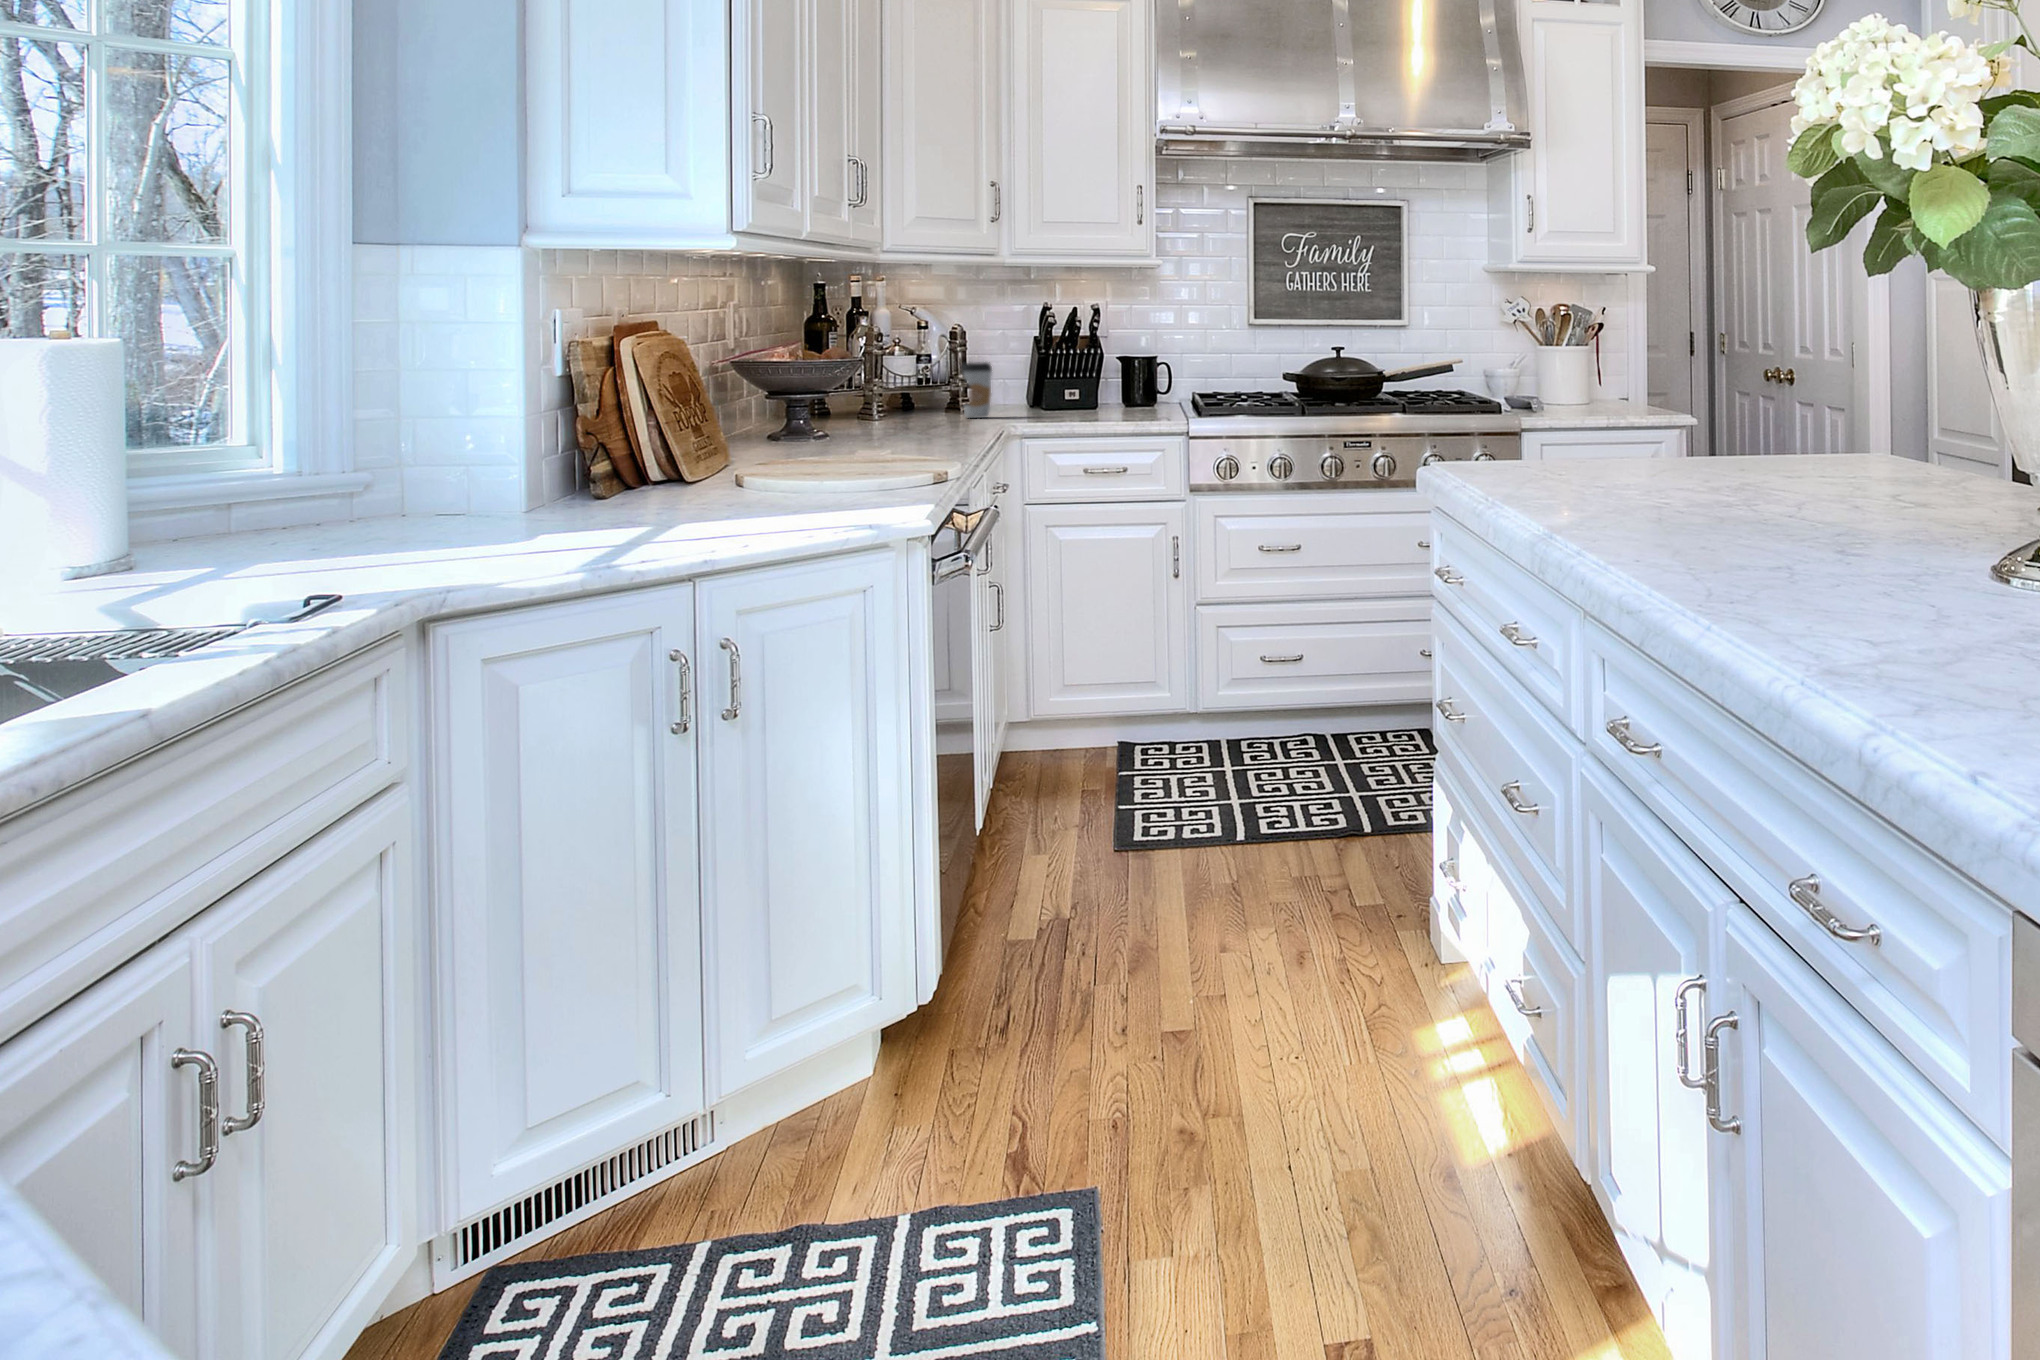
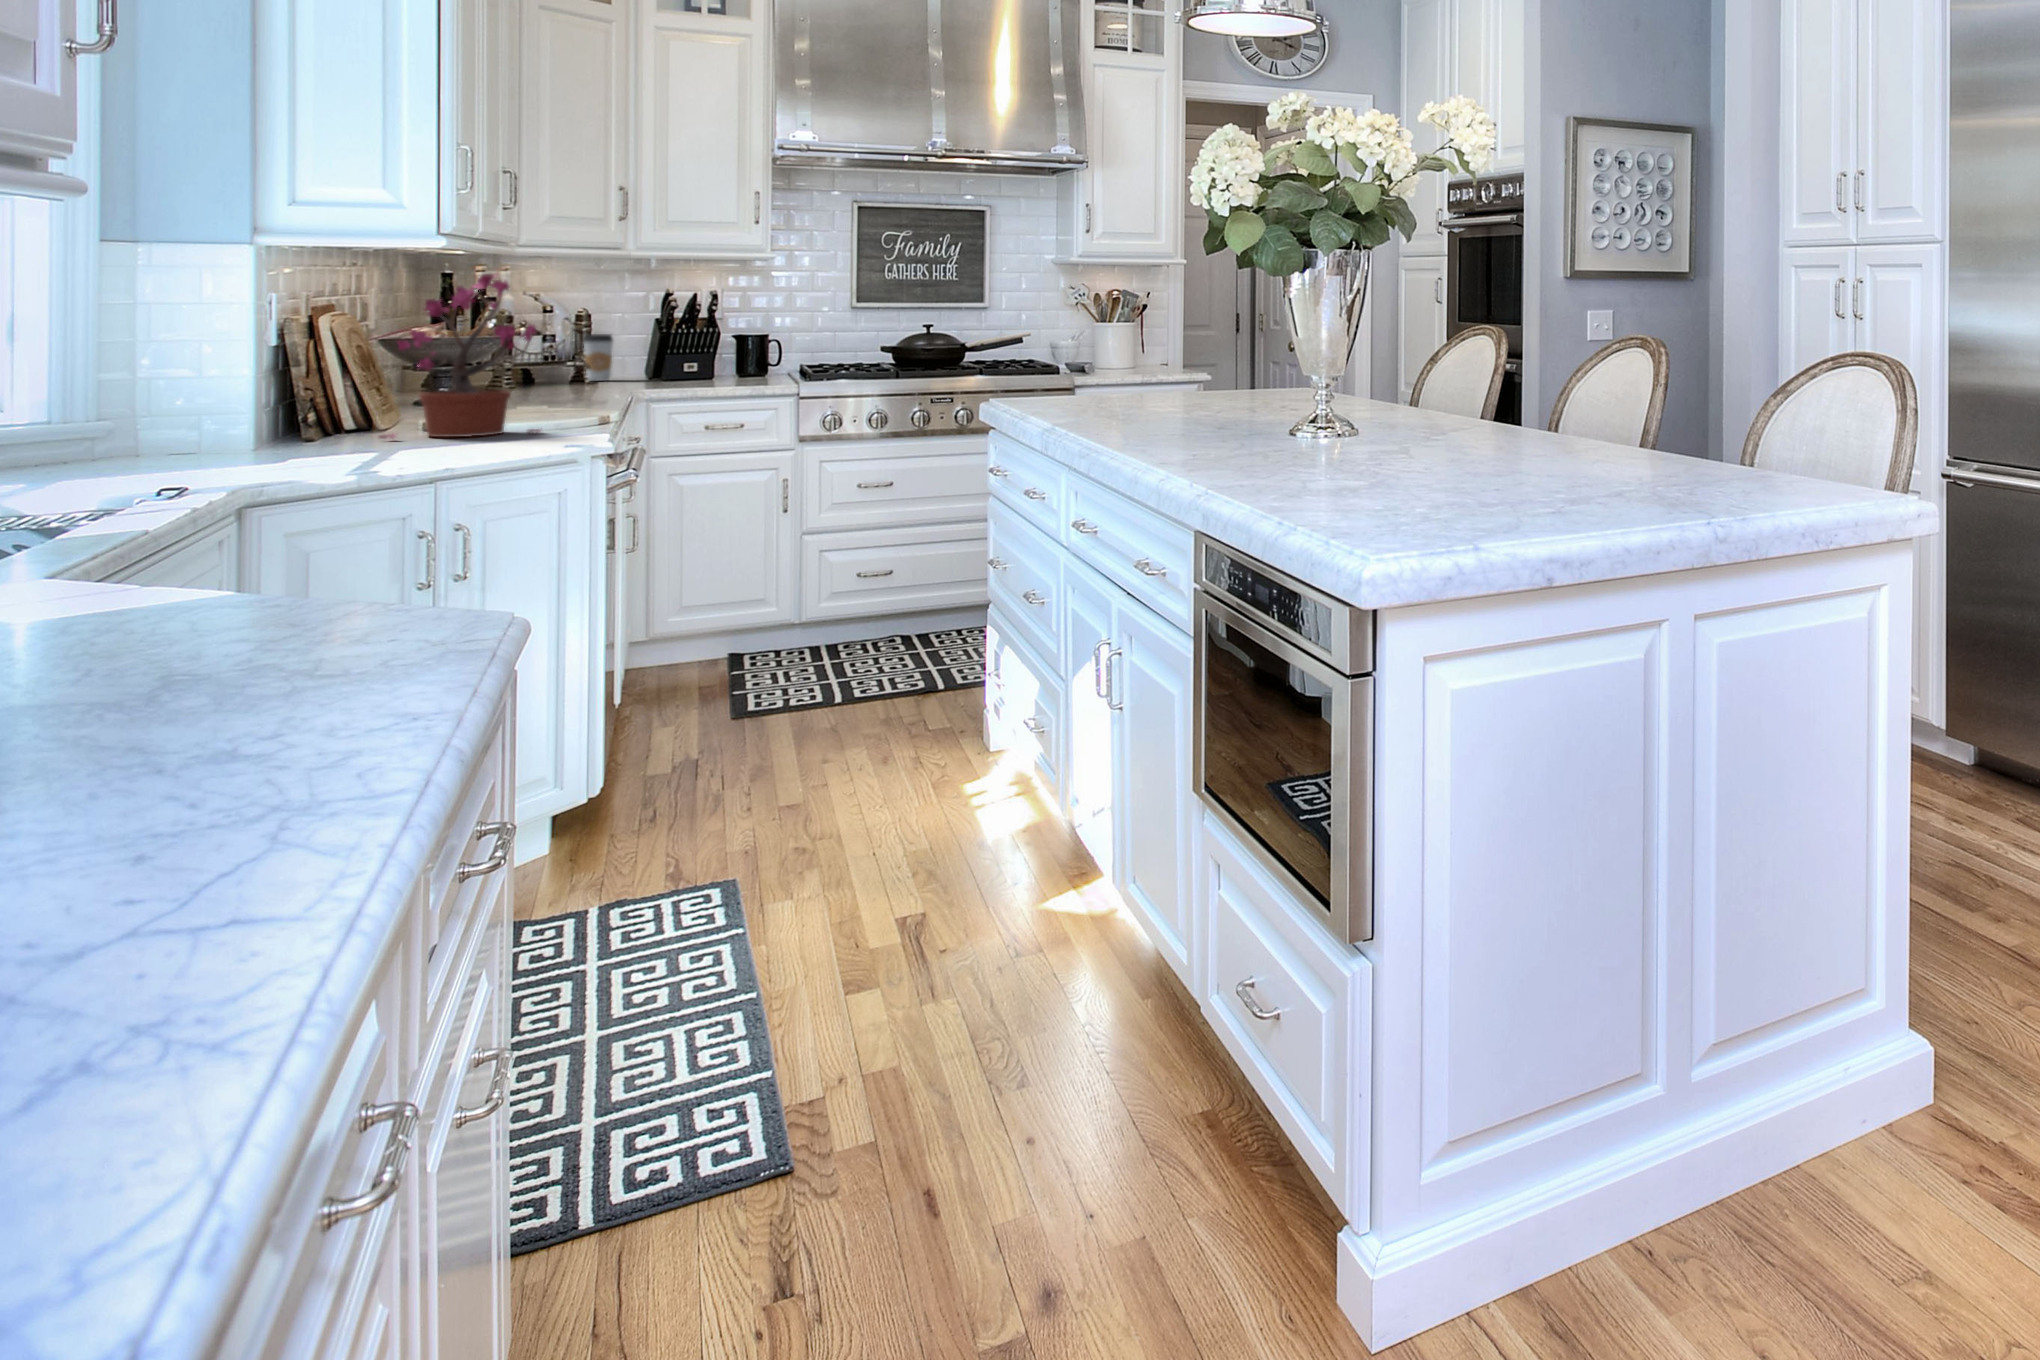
potted plant: none [674,281,869,499] -> present [379,274,540,439]

